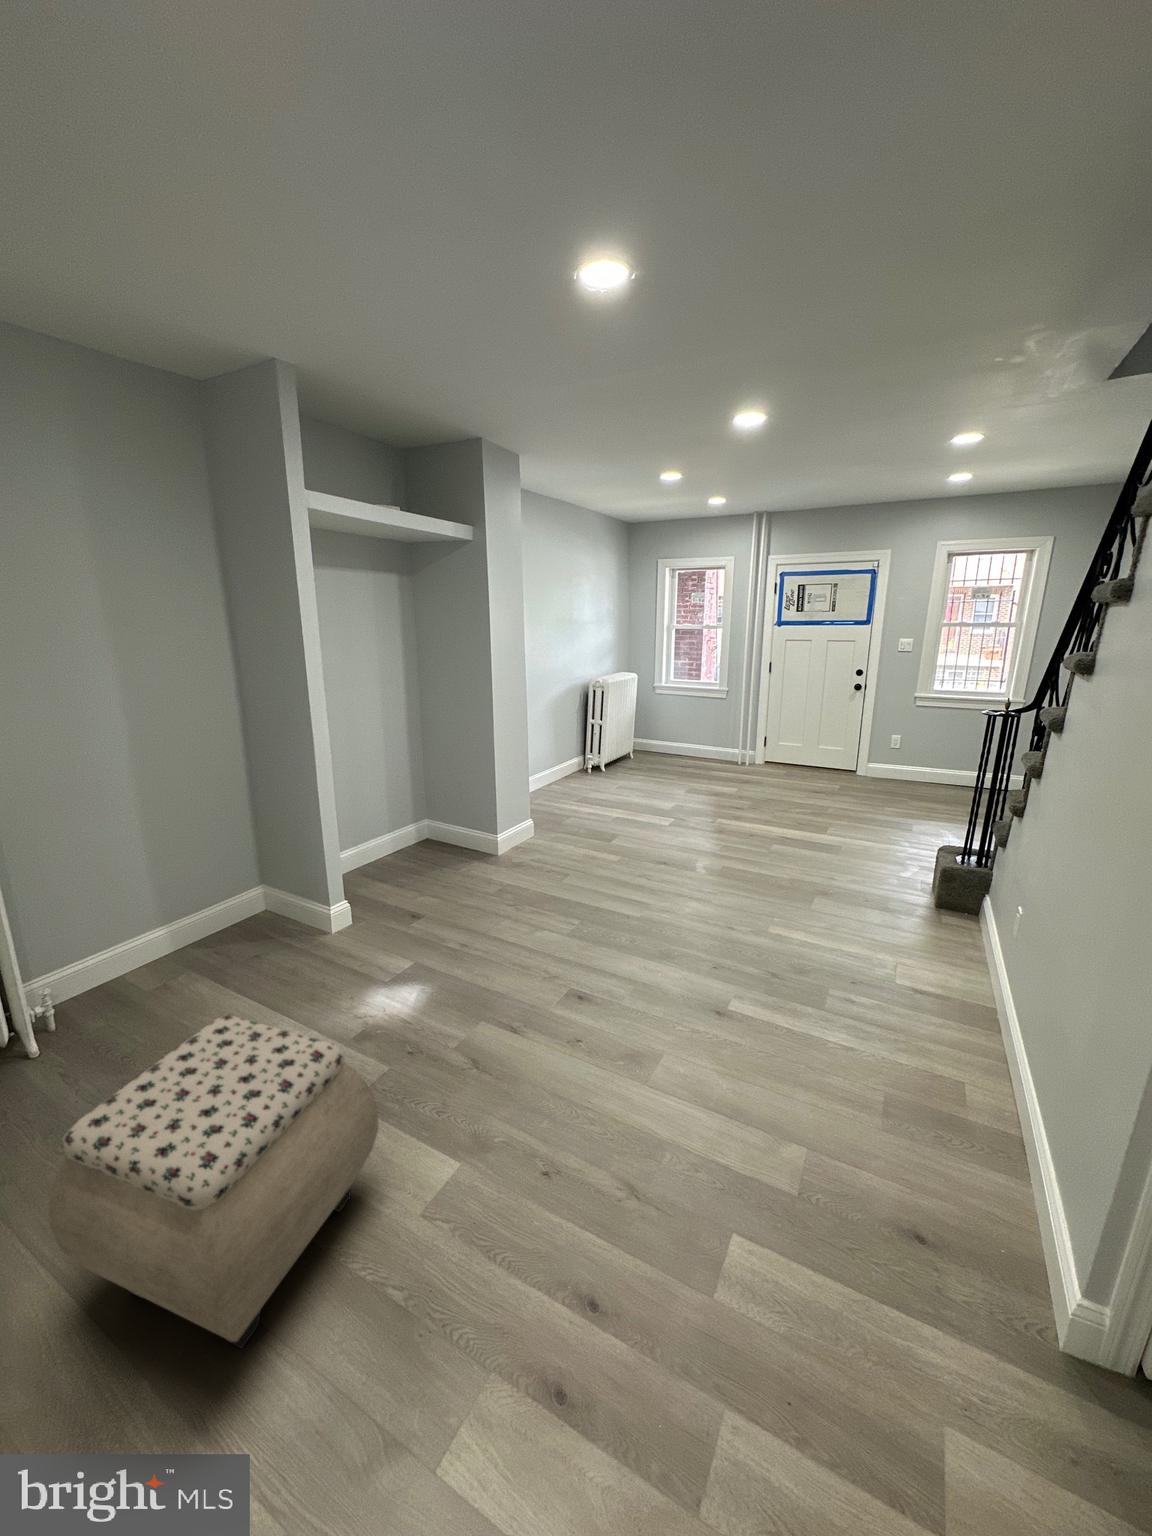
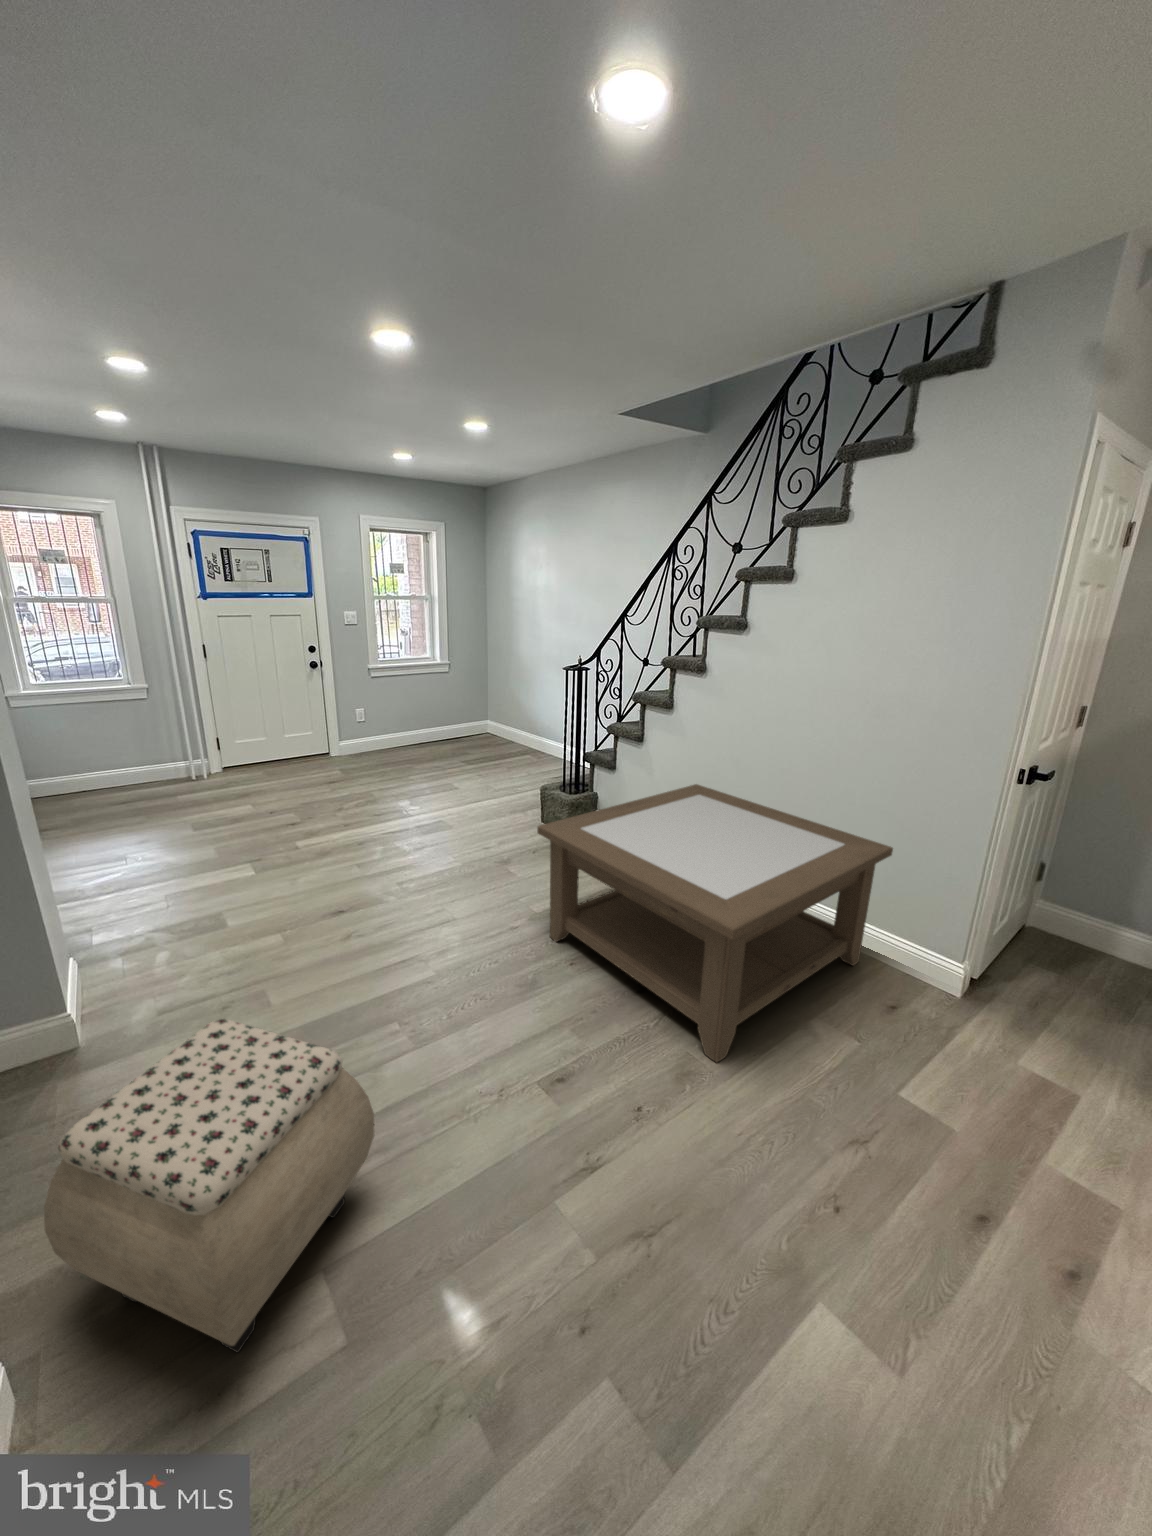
coffee table: none [540,782,890,1054] -> present [537,784,893,1062]

